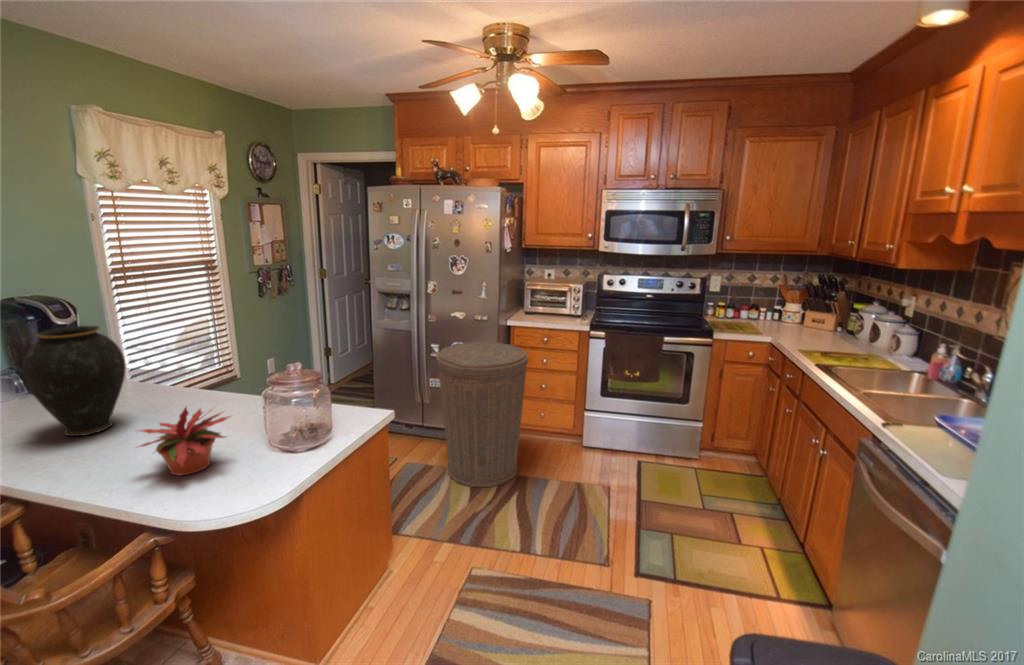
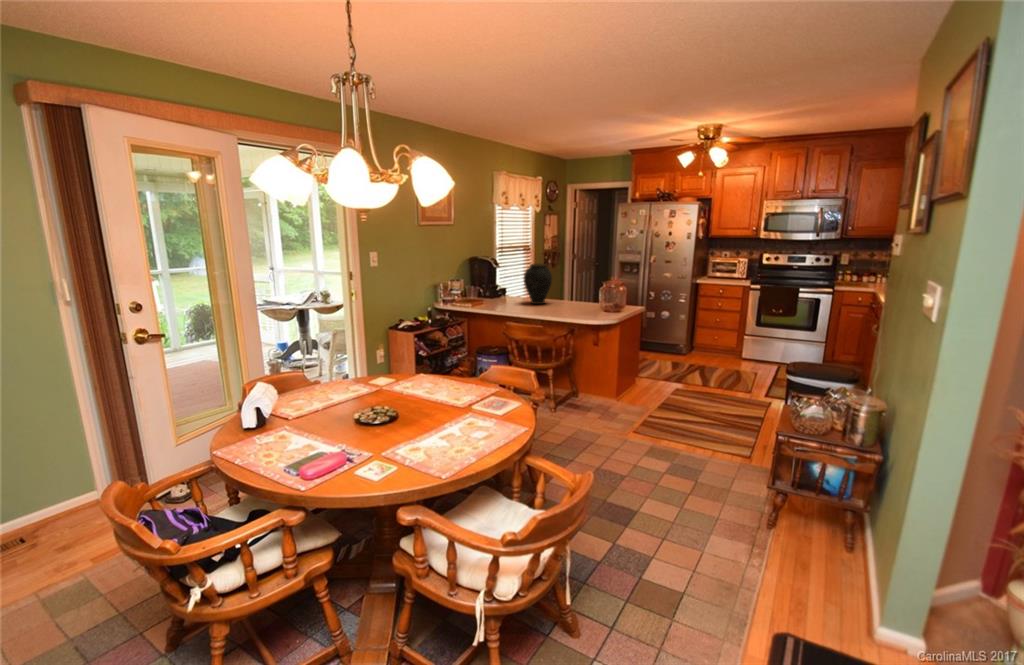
trash can: present [436,342,528,487] -> none [658,291,713,369]
potted plant: present [140,407,229,475] -> none [576,286,608,312]

